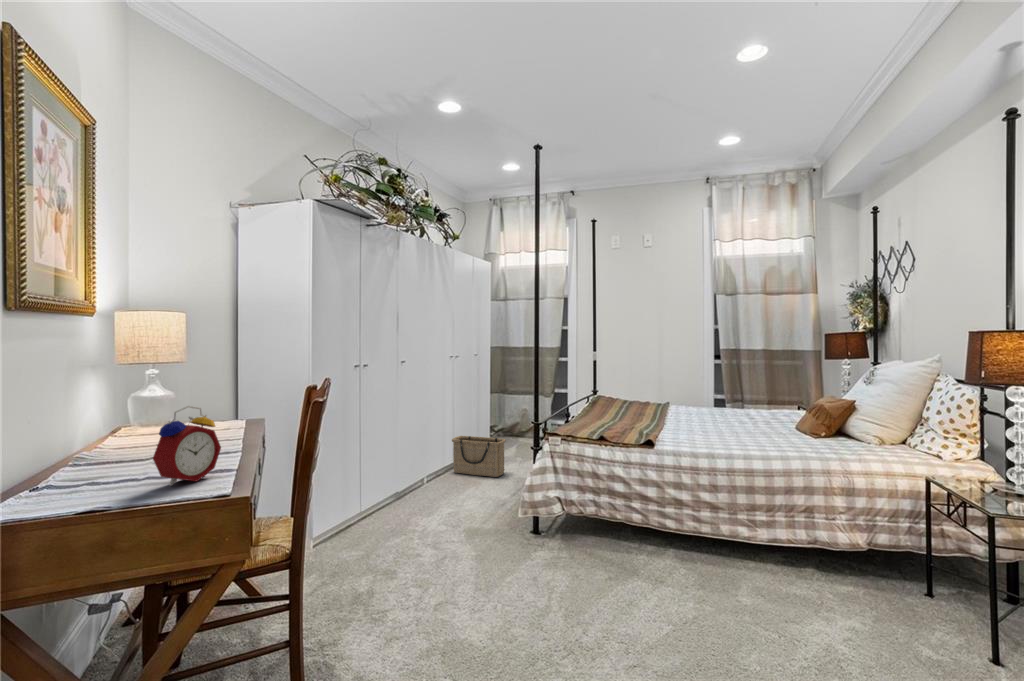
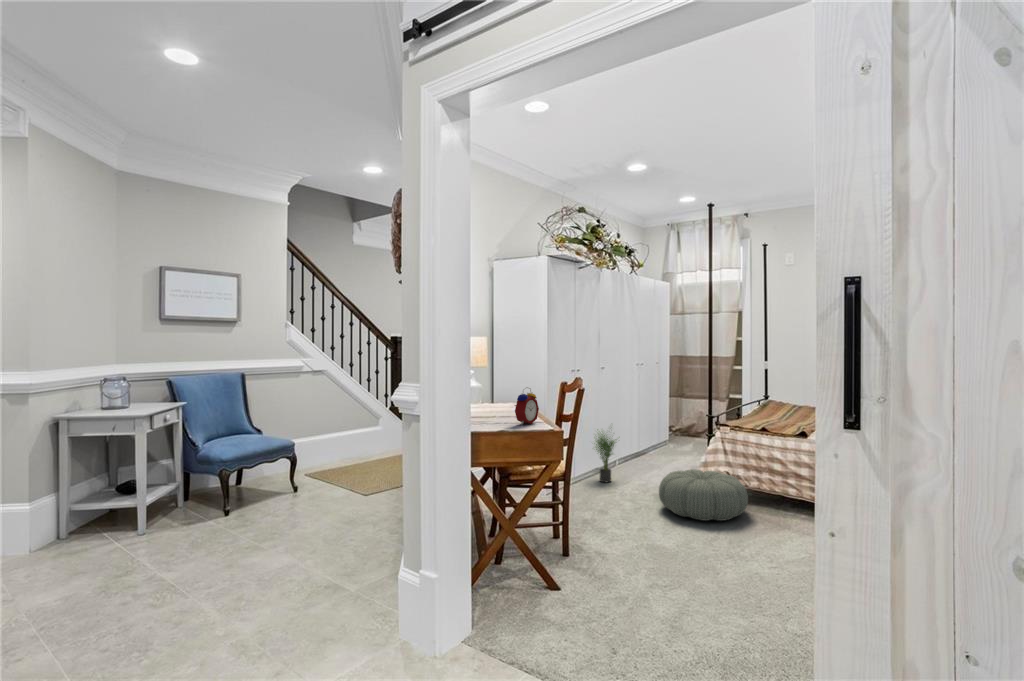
potted plant: none [382,434,429,516] -> present [596,434,615,482]
basket: present [452,436,506,477] -> none [637,430,684,464]
pouf: none [469,496,585,576] -> present [659,469,748,521]

